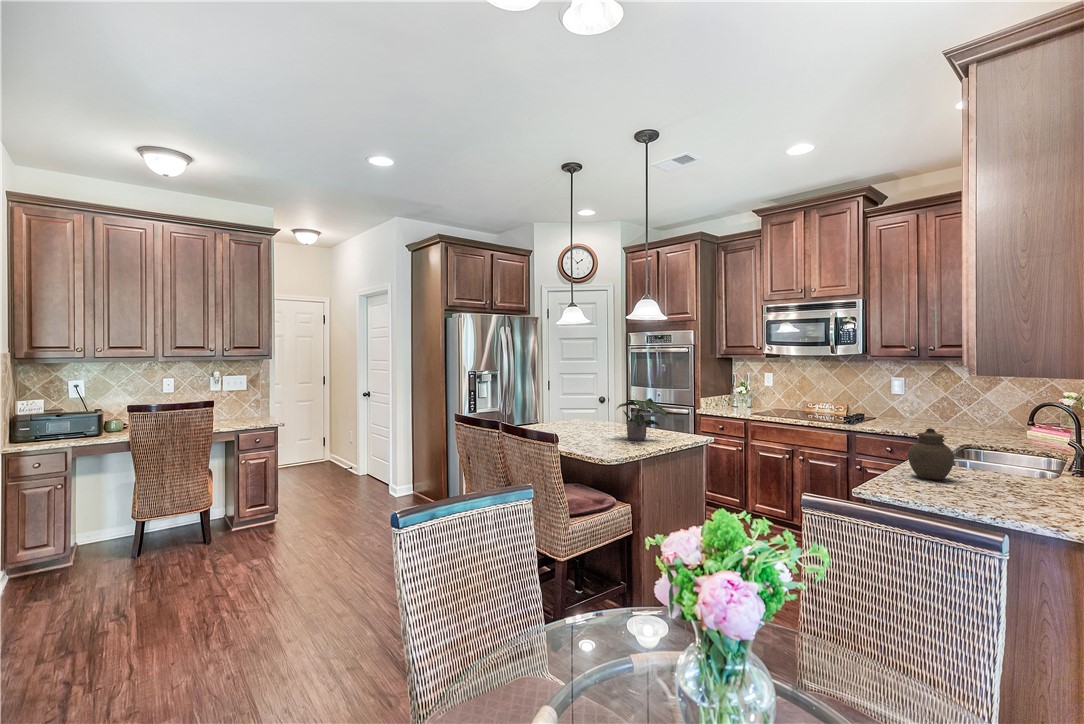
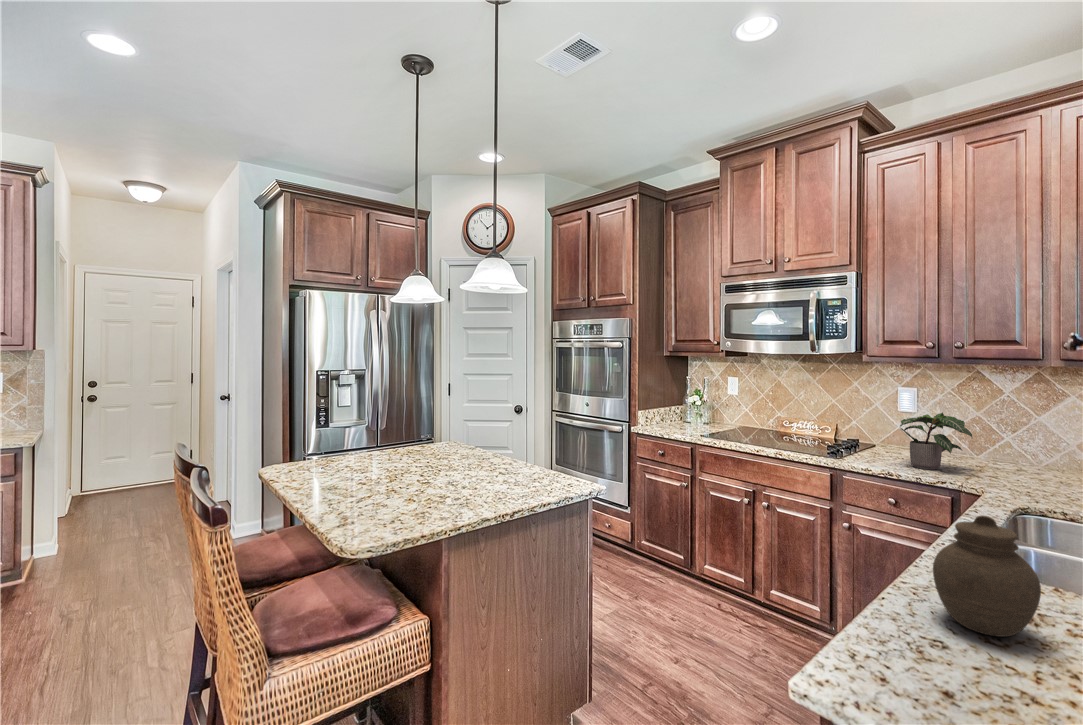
potted plant: present [617,398,667,441] -> present [900,412,972,470]

